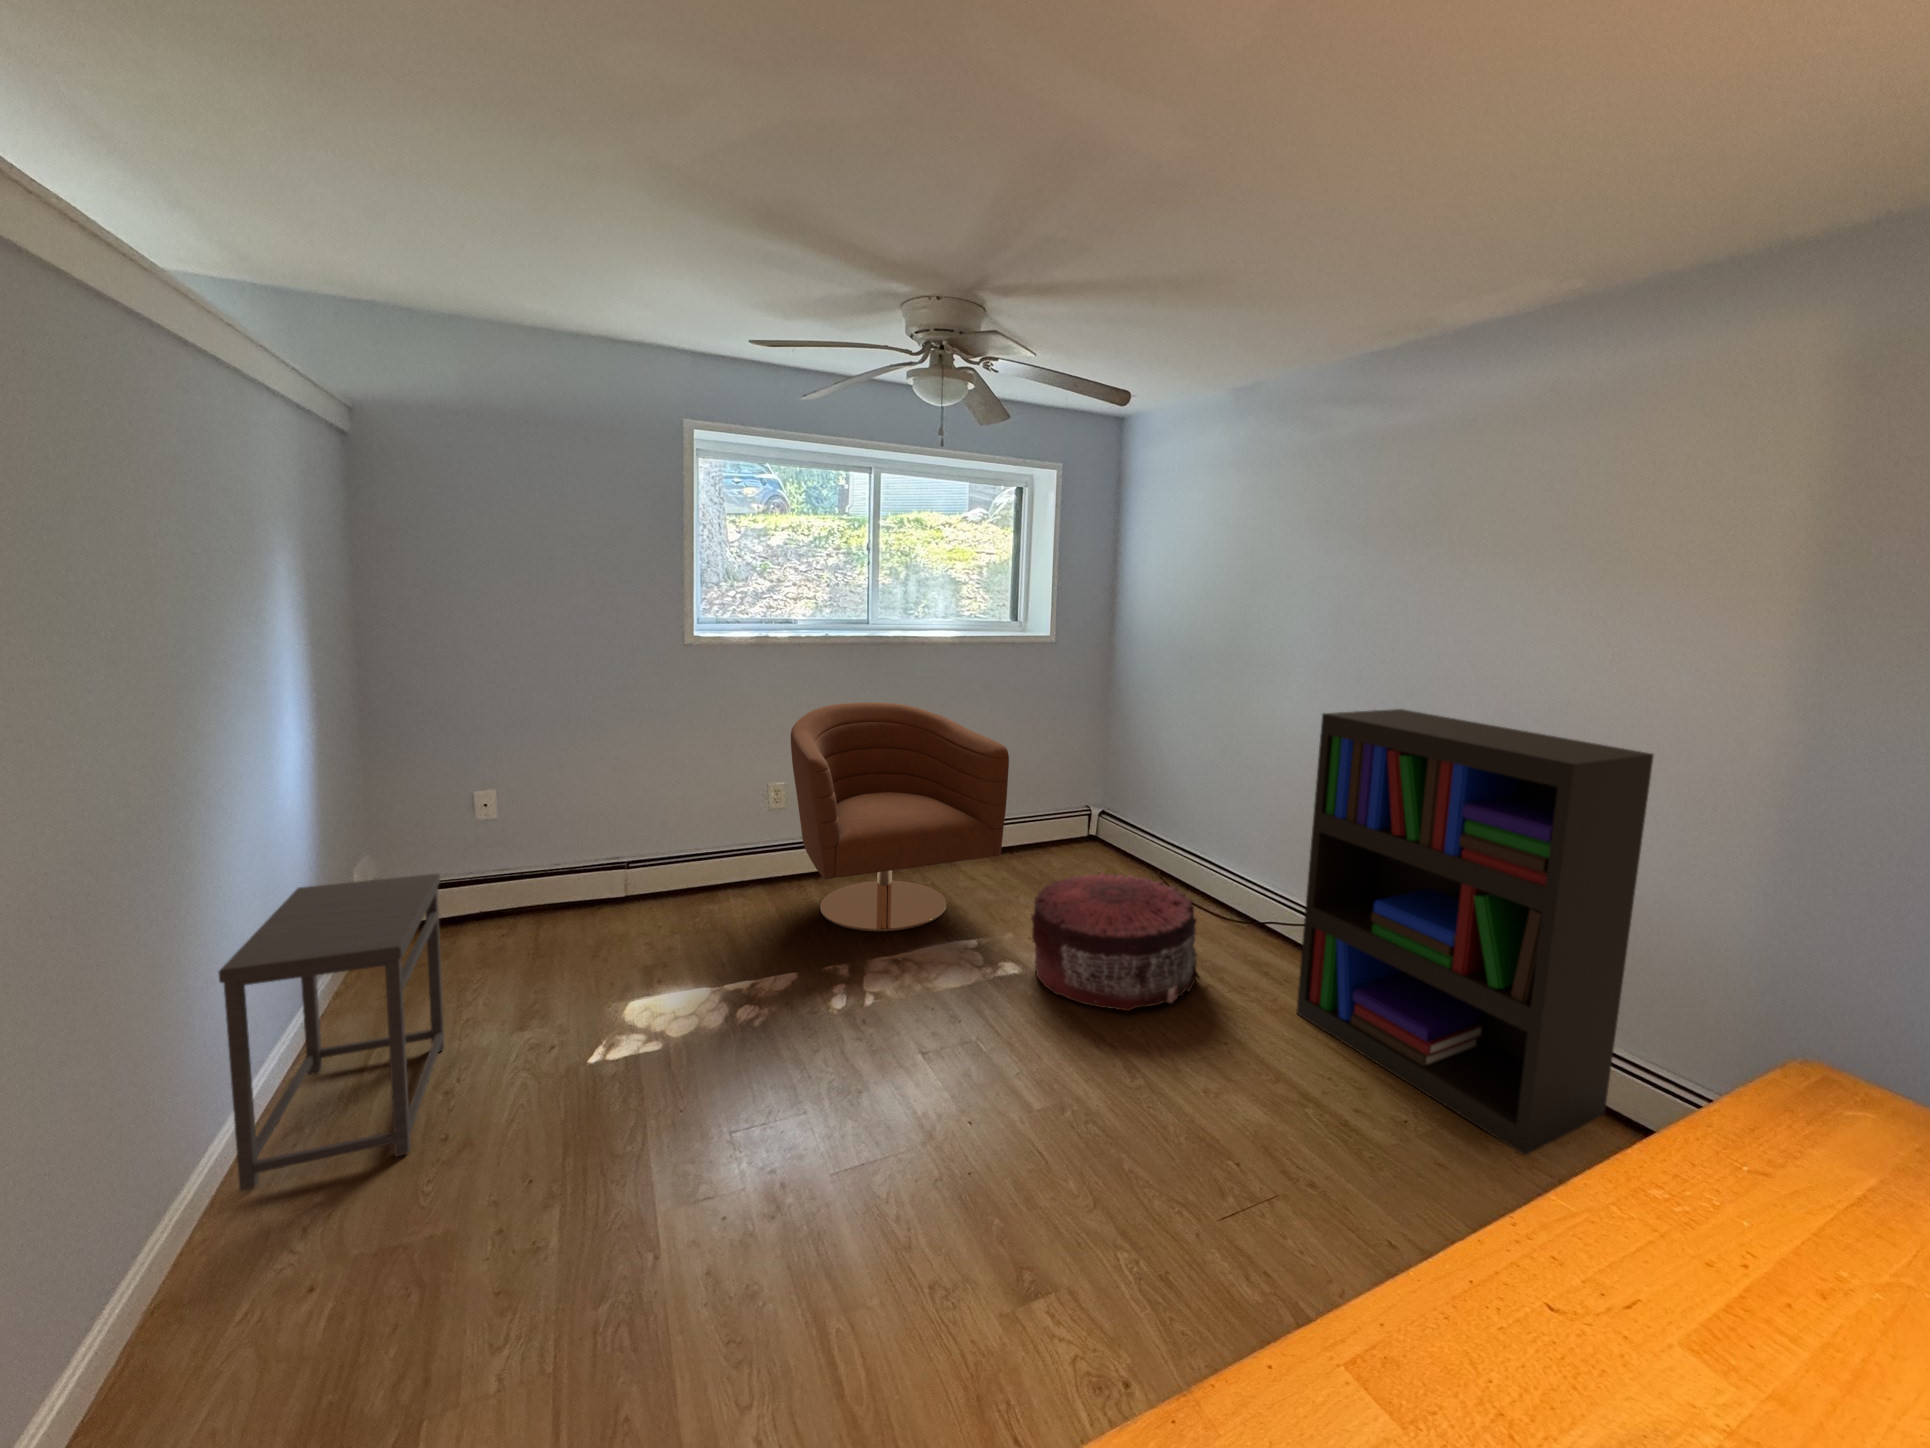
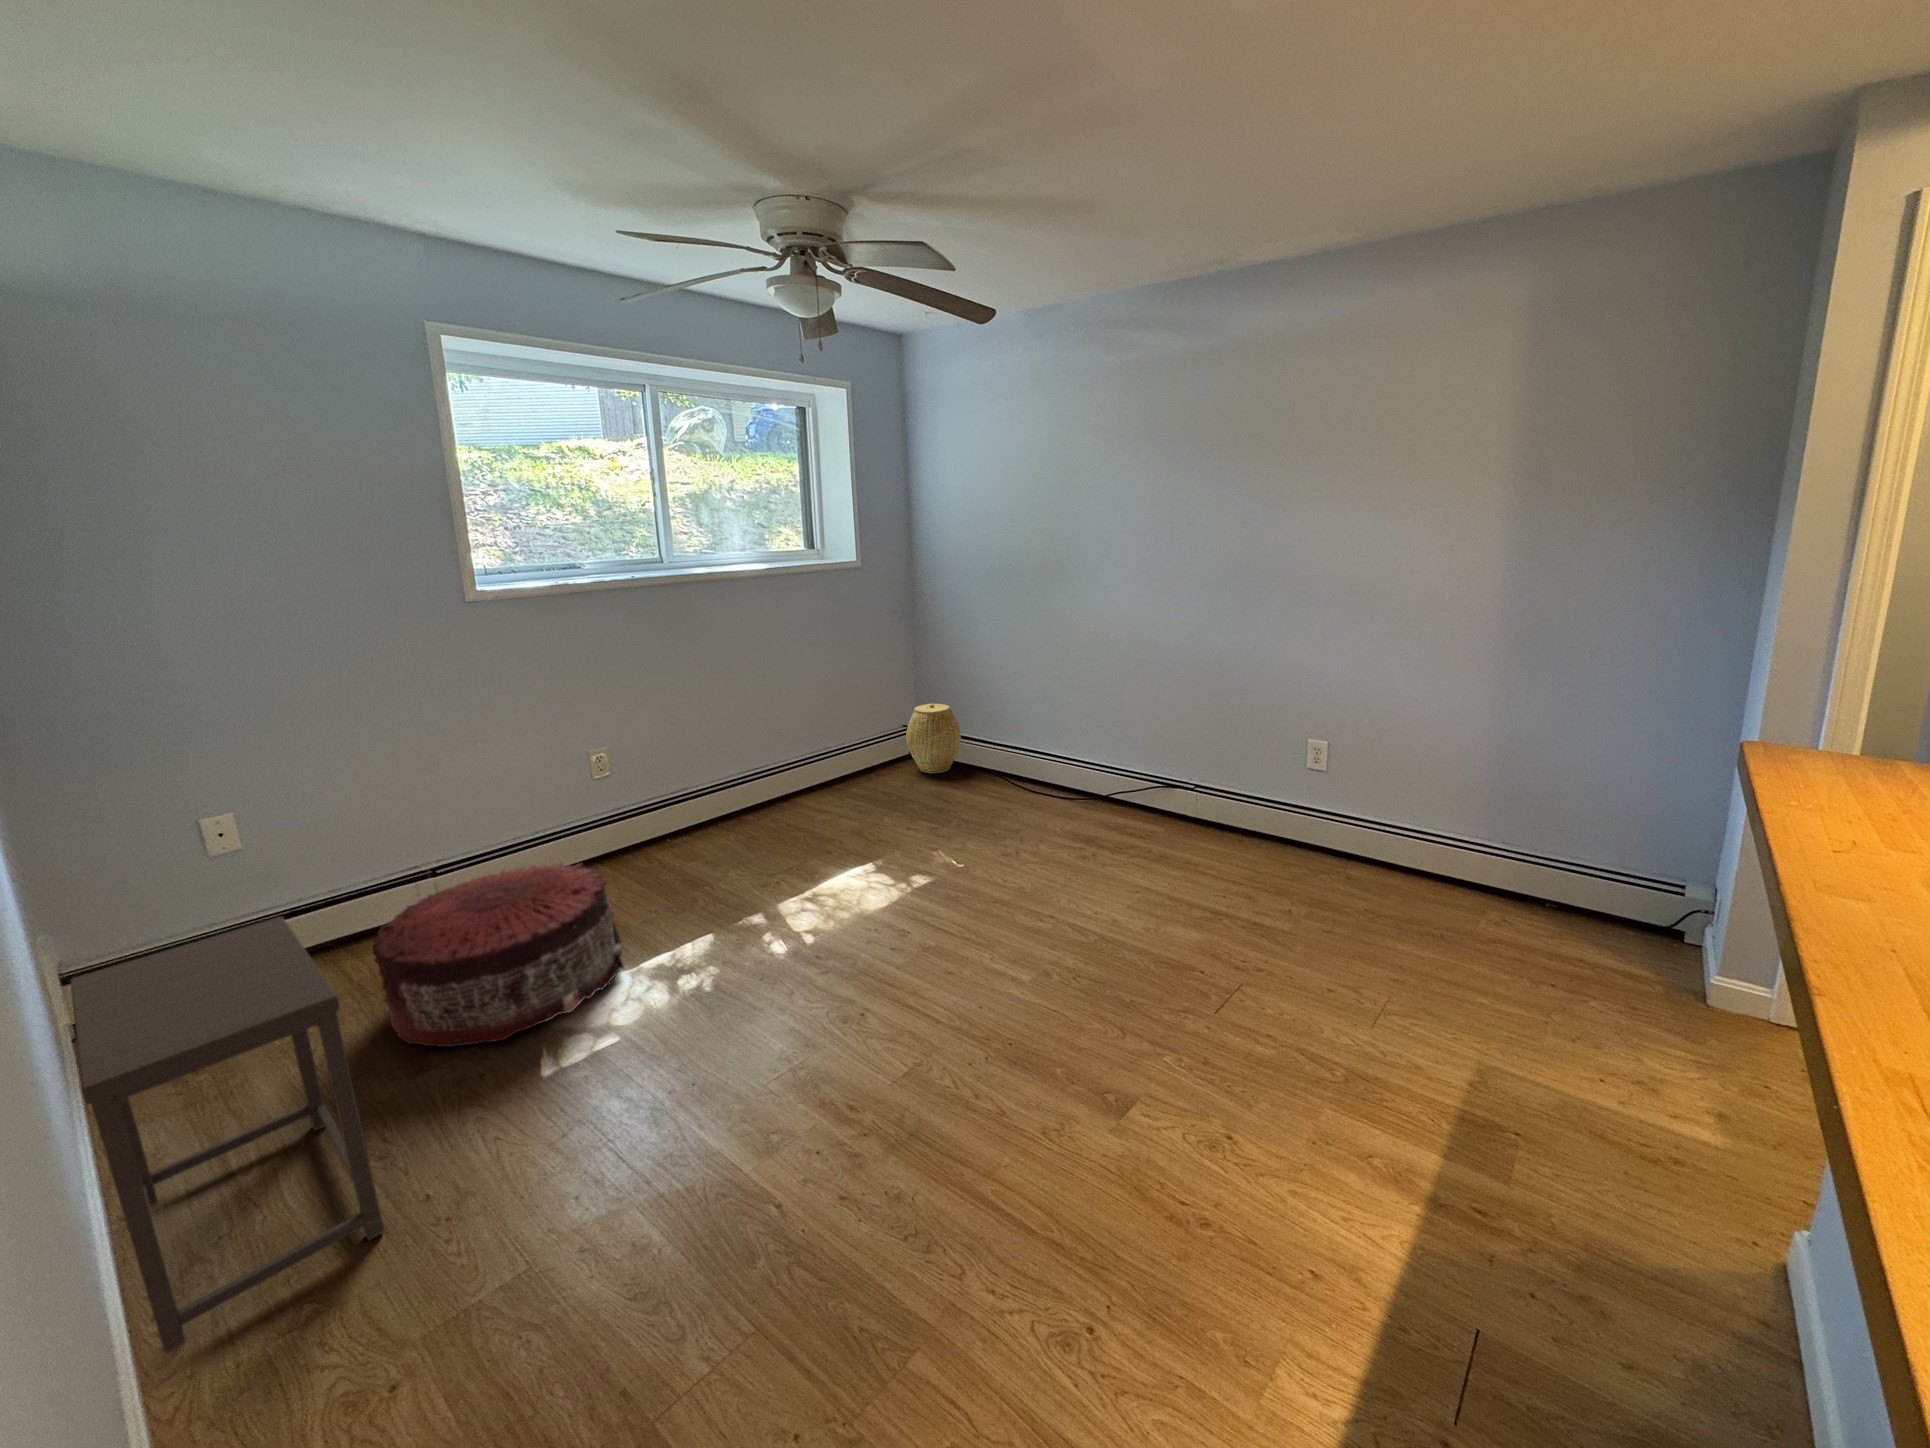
armchair: present [791,702,1009,931] -> none [626,646,878,881]
bookshelf: present [1296,709,1654,1155] -> none [1171,589,1418,904]
woven basket: none [1076,789,1133,863] -> present [906,704,961,773]
pouf: present [1031,873,1199,1011] -> present [372,863,624,1047]

